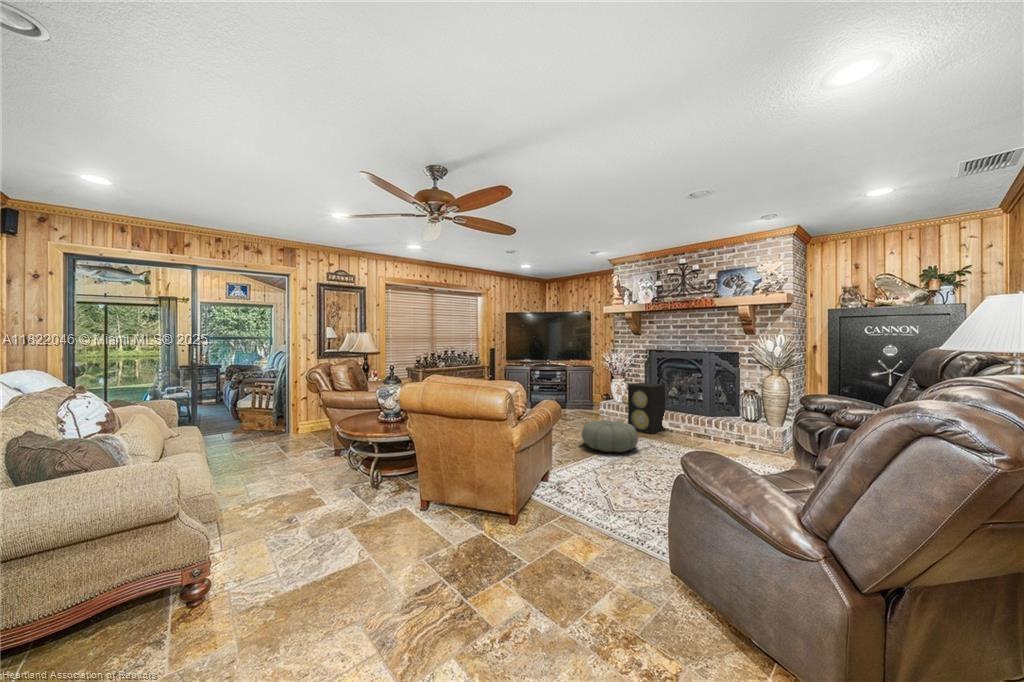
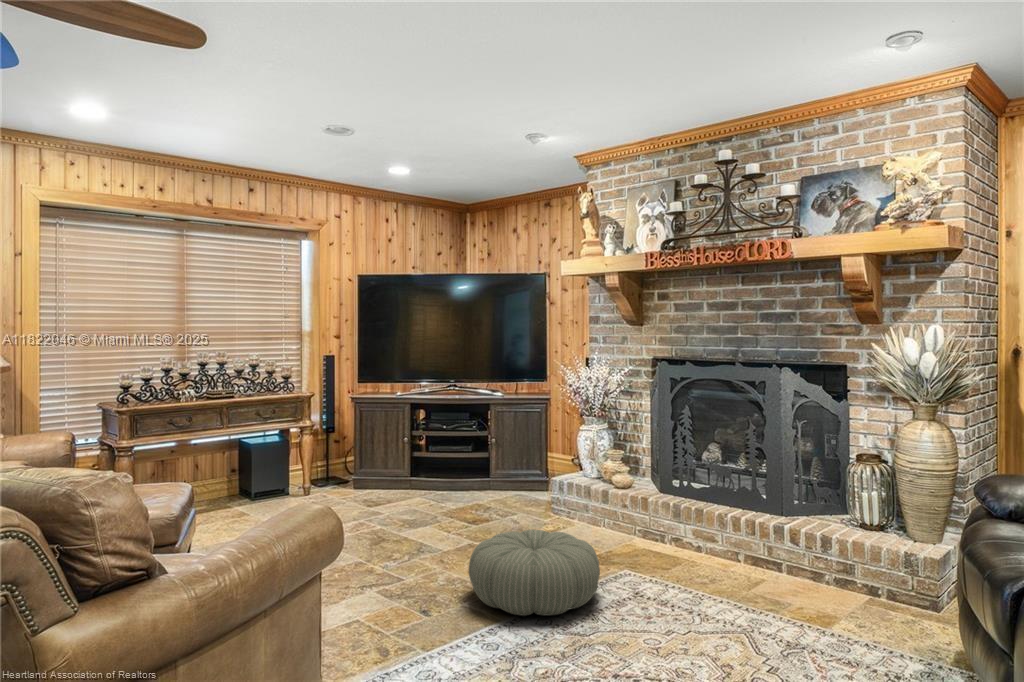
speaker: present [628,383,665,434] -> none [603,434,686,556]

